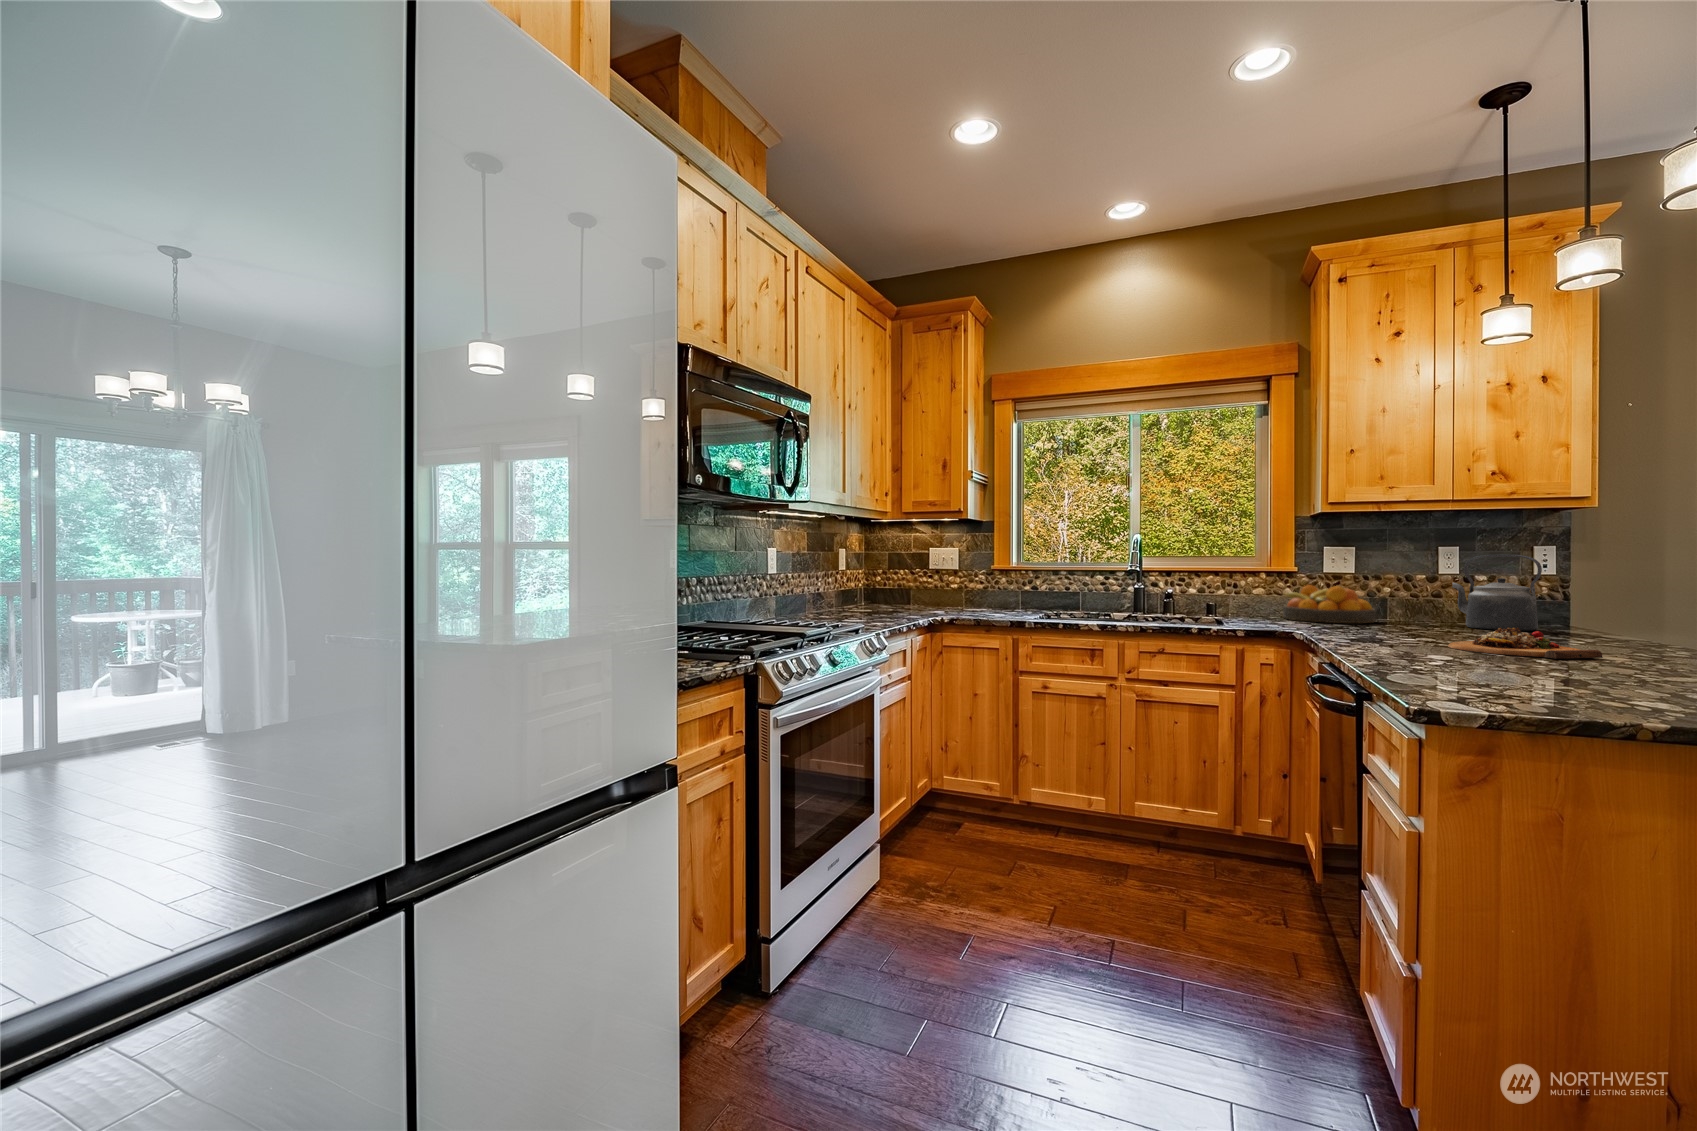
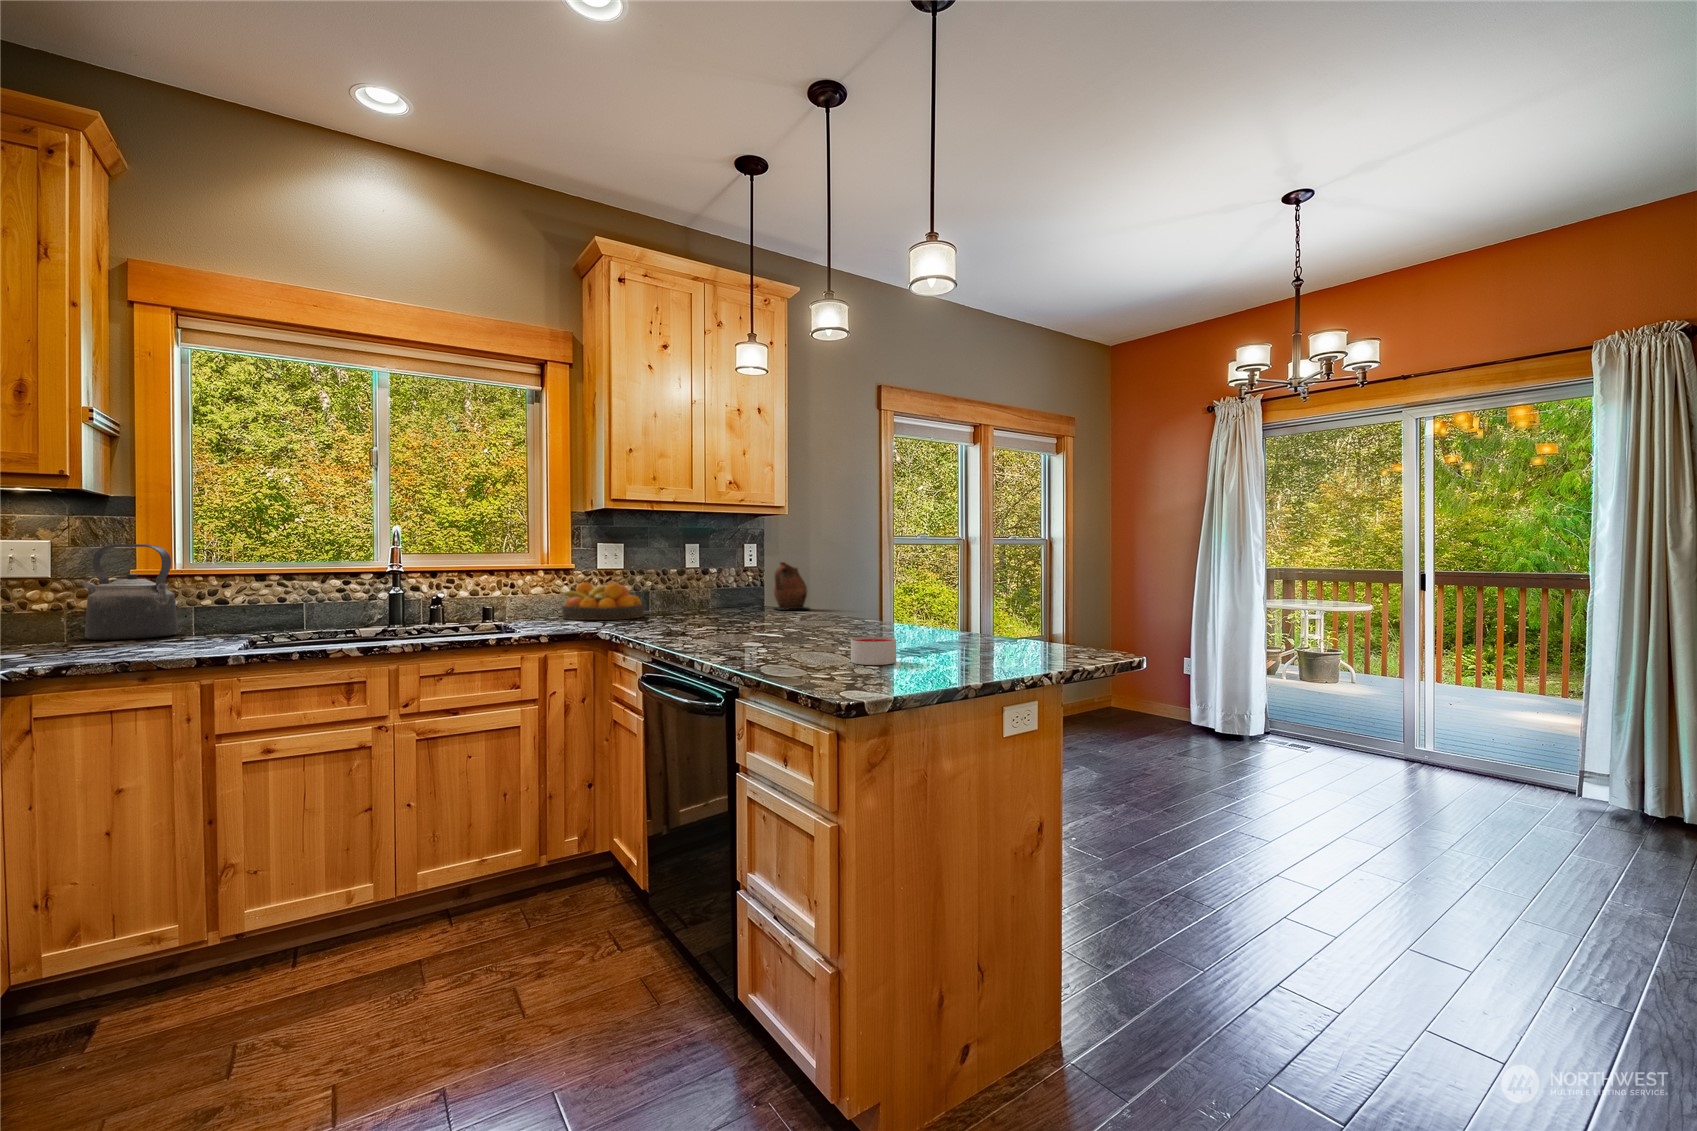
kettle: present [1452,555,1542,631] -> present [83,544,178,640]
ceramic pitcher: none [1584,568,1660,634] -> present [774,562,809,610]
cutting board: present [1448,628,1603,659] -> none [731,613,828,637]
candle: none [1542,658,1621,695] -> present [851,637,896,665]

